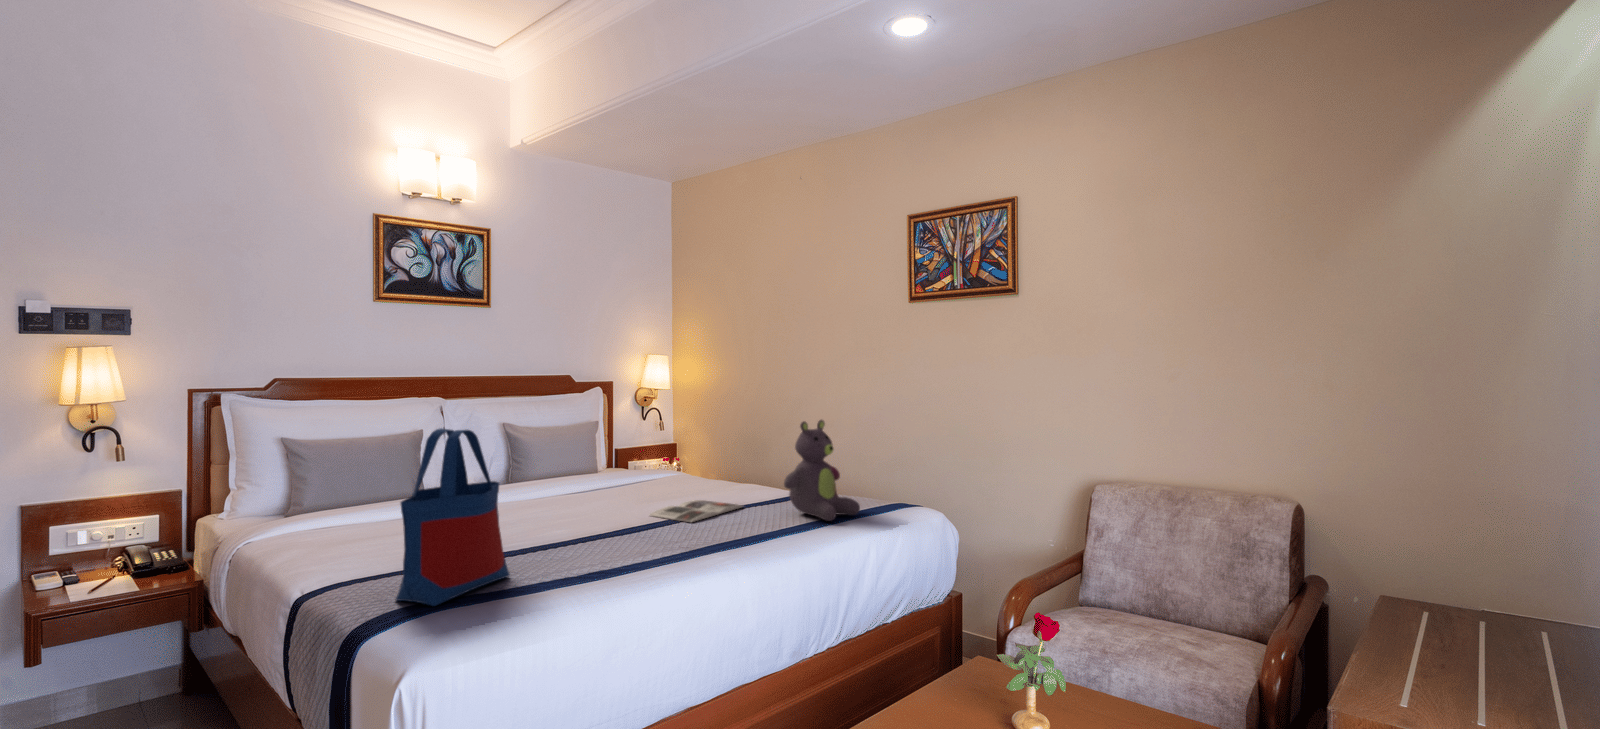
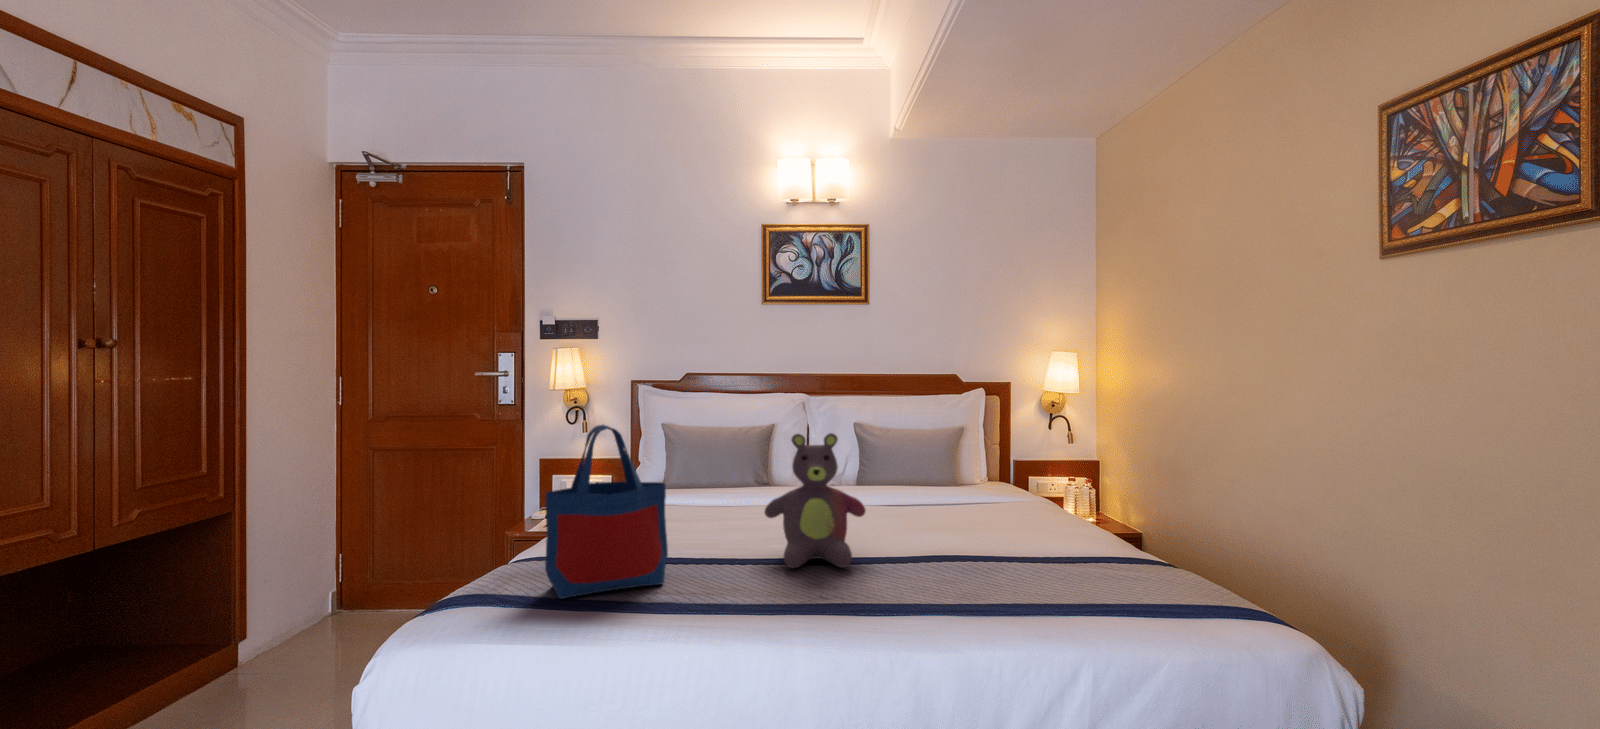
stuffed bear: present [784,420,860,521] -> present [765,433,866,568]
magazine: present [650,500,743,522] -> none [910,535,1042,563]

